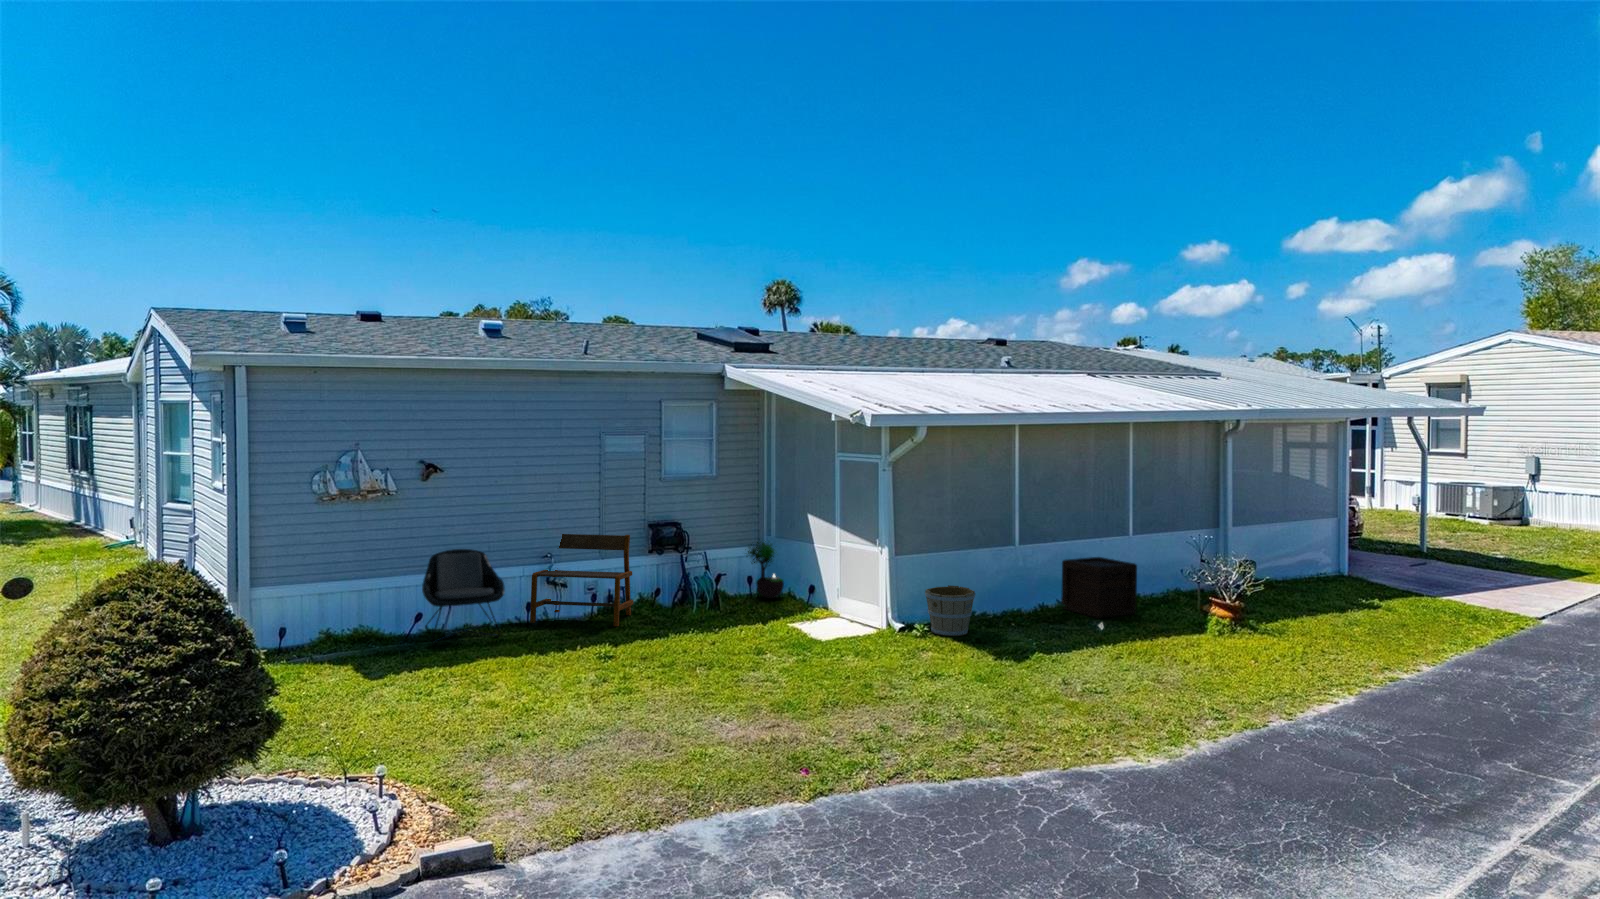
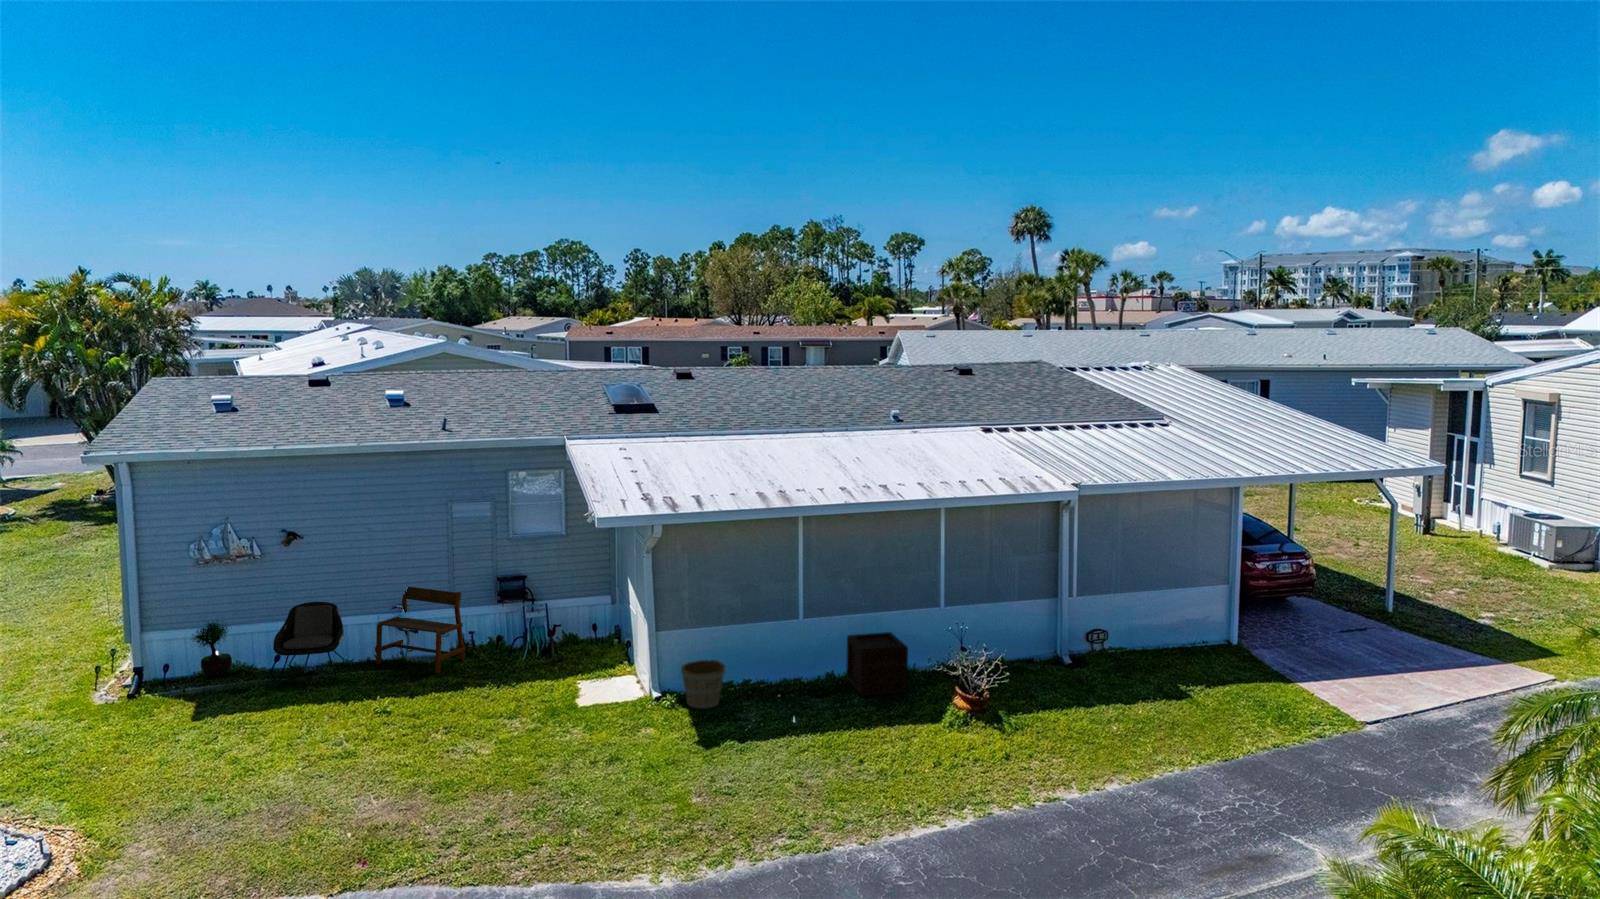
potted tree: present [748,541,784,598] -> present [192,620,232,676]

